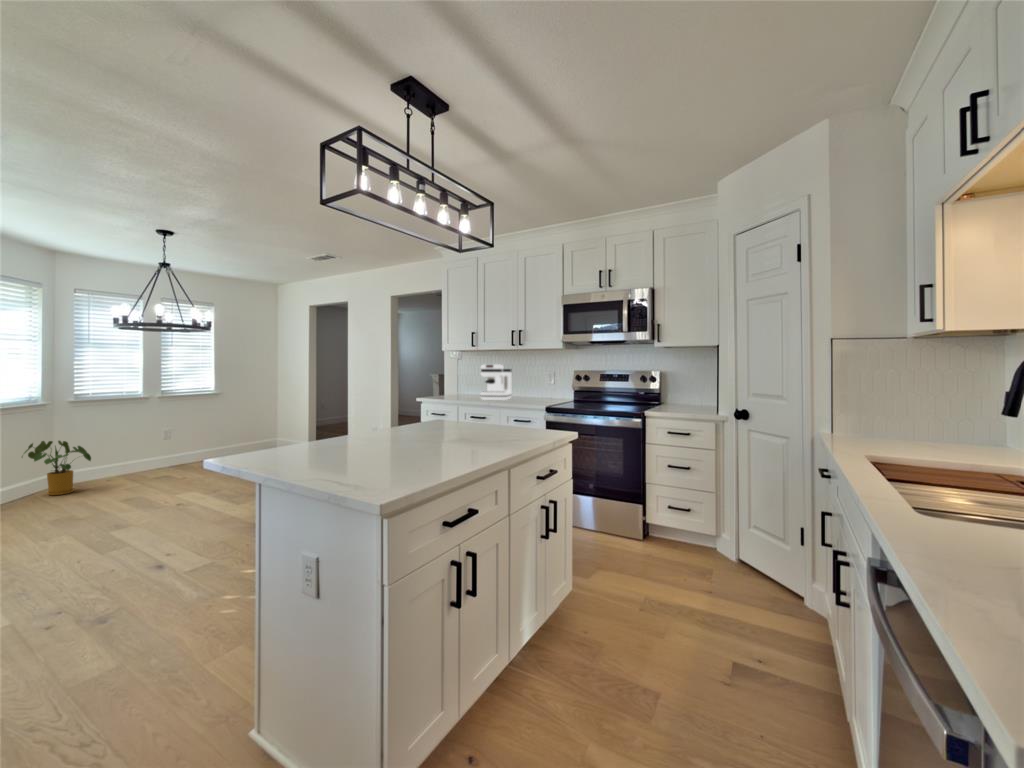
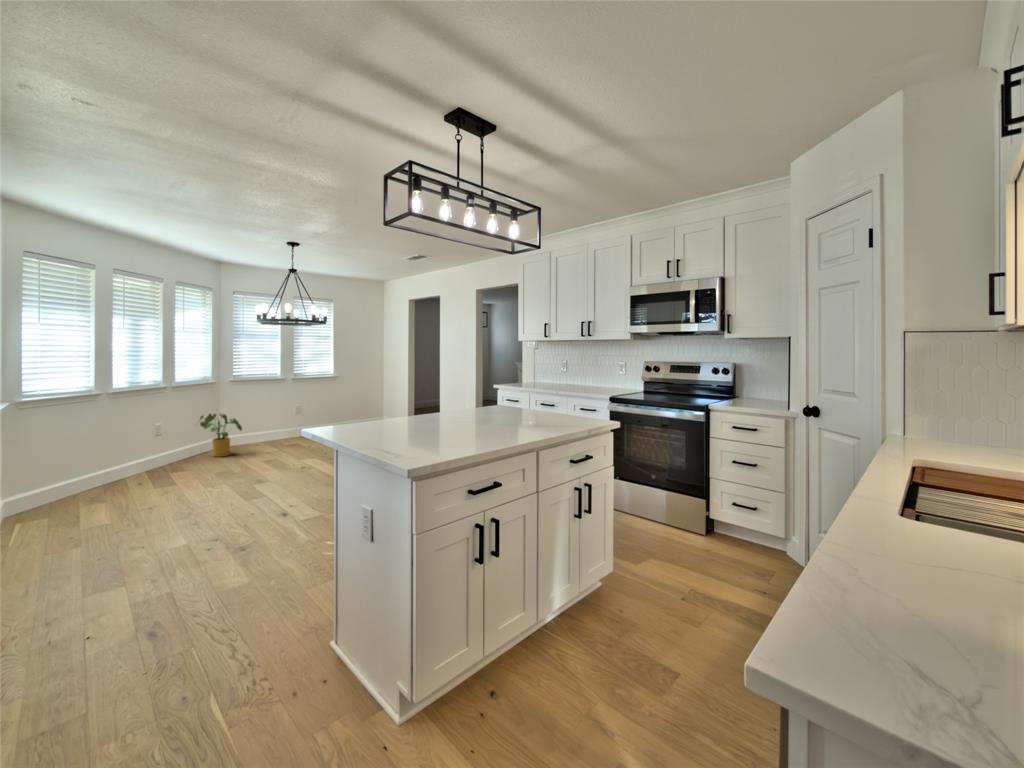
coffee maker: present [480,364,512,400] -> none [552,355,584,390]

